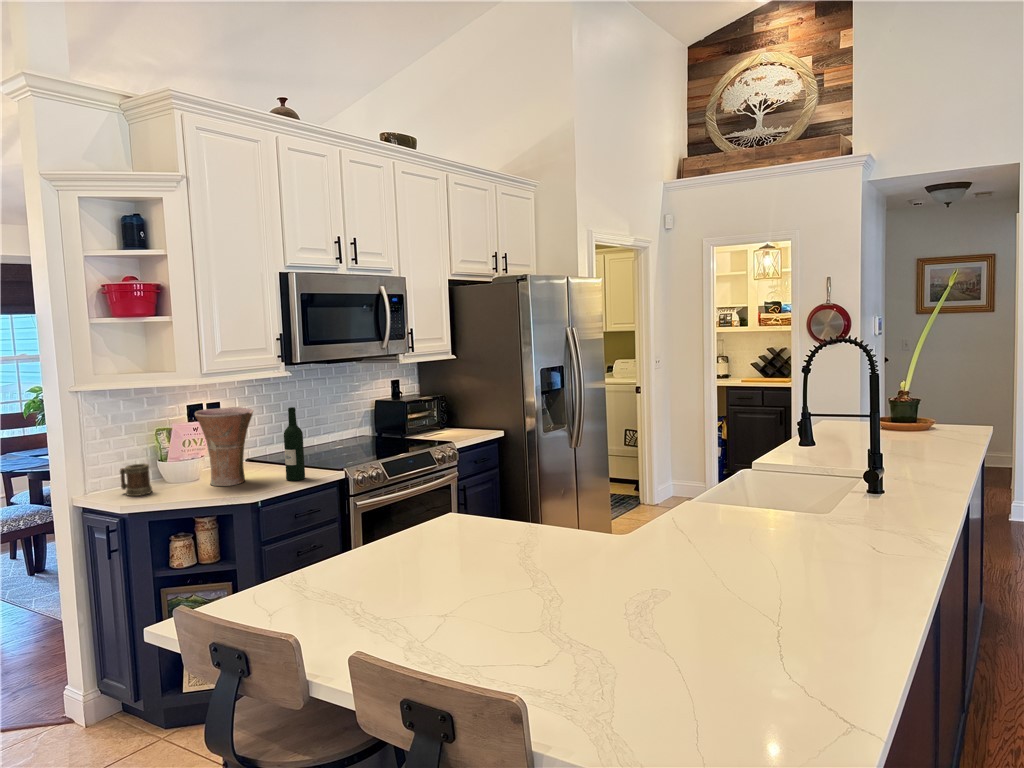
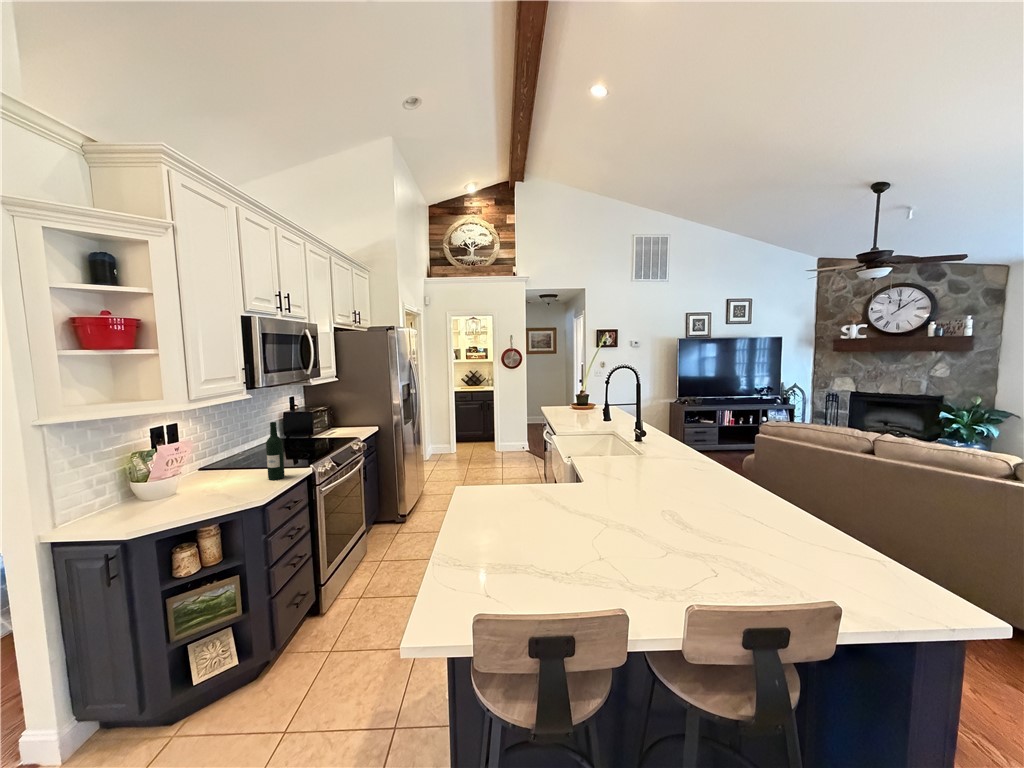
vase: present [195,407,253,486] -> none [180,426,237,496]
mug: present [120,463,152,496] -> none [99,487,141,520]

